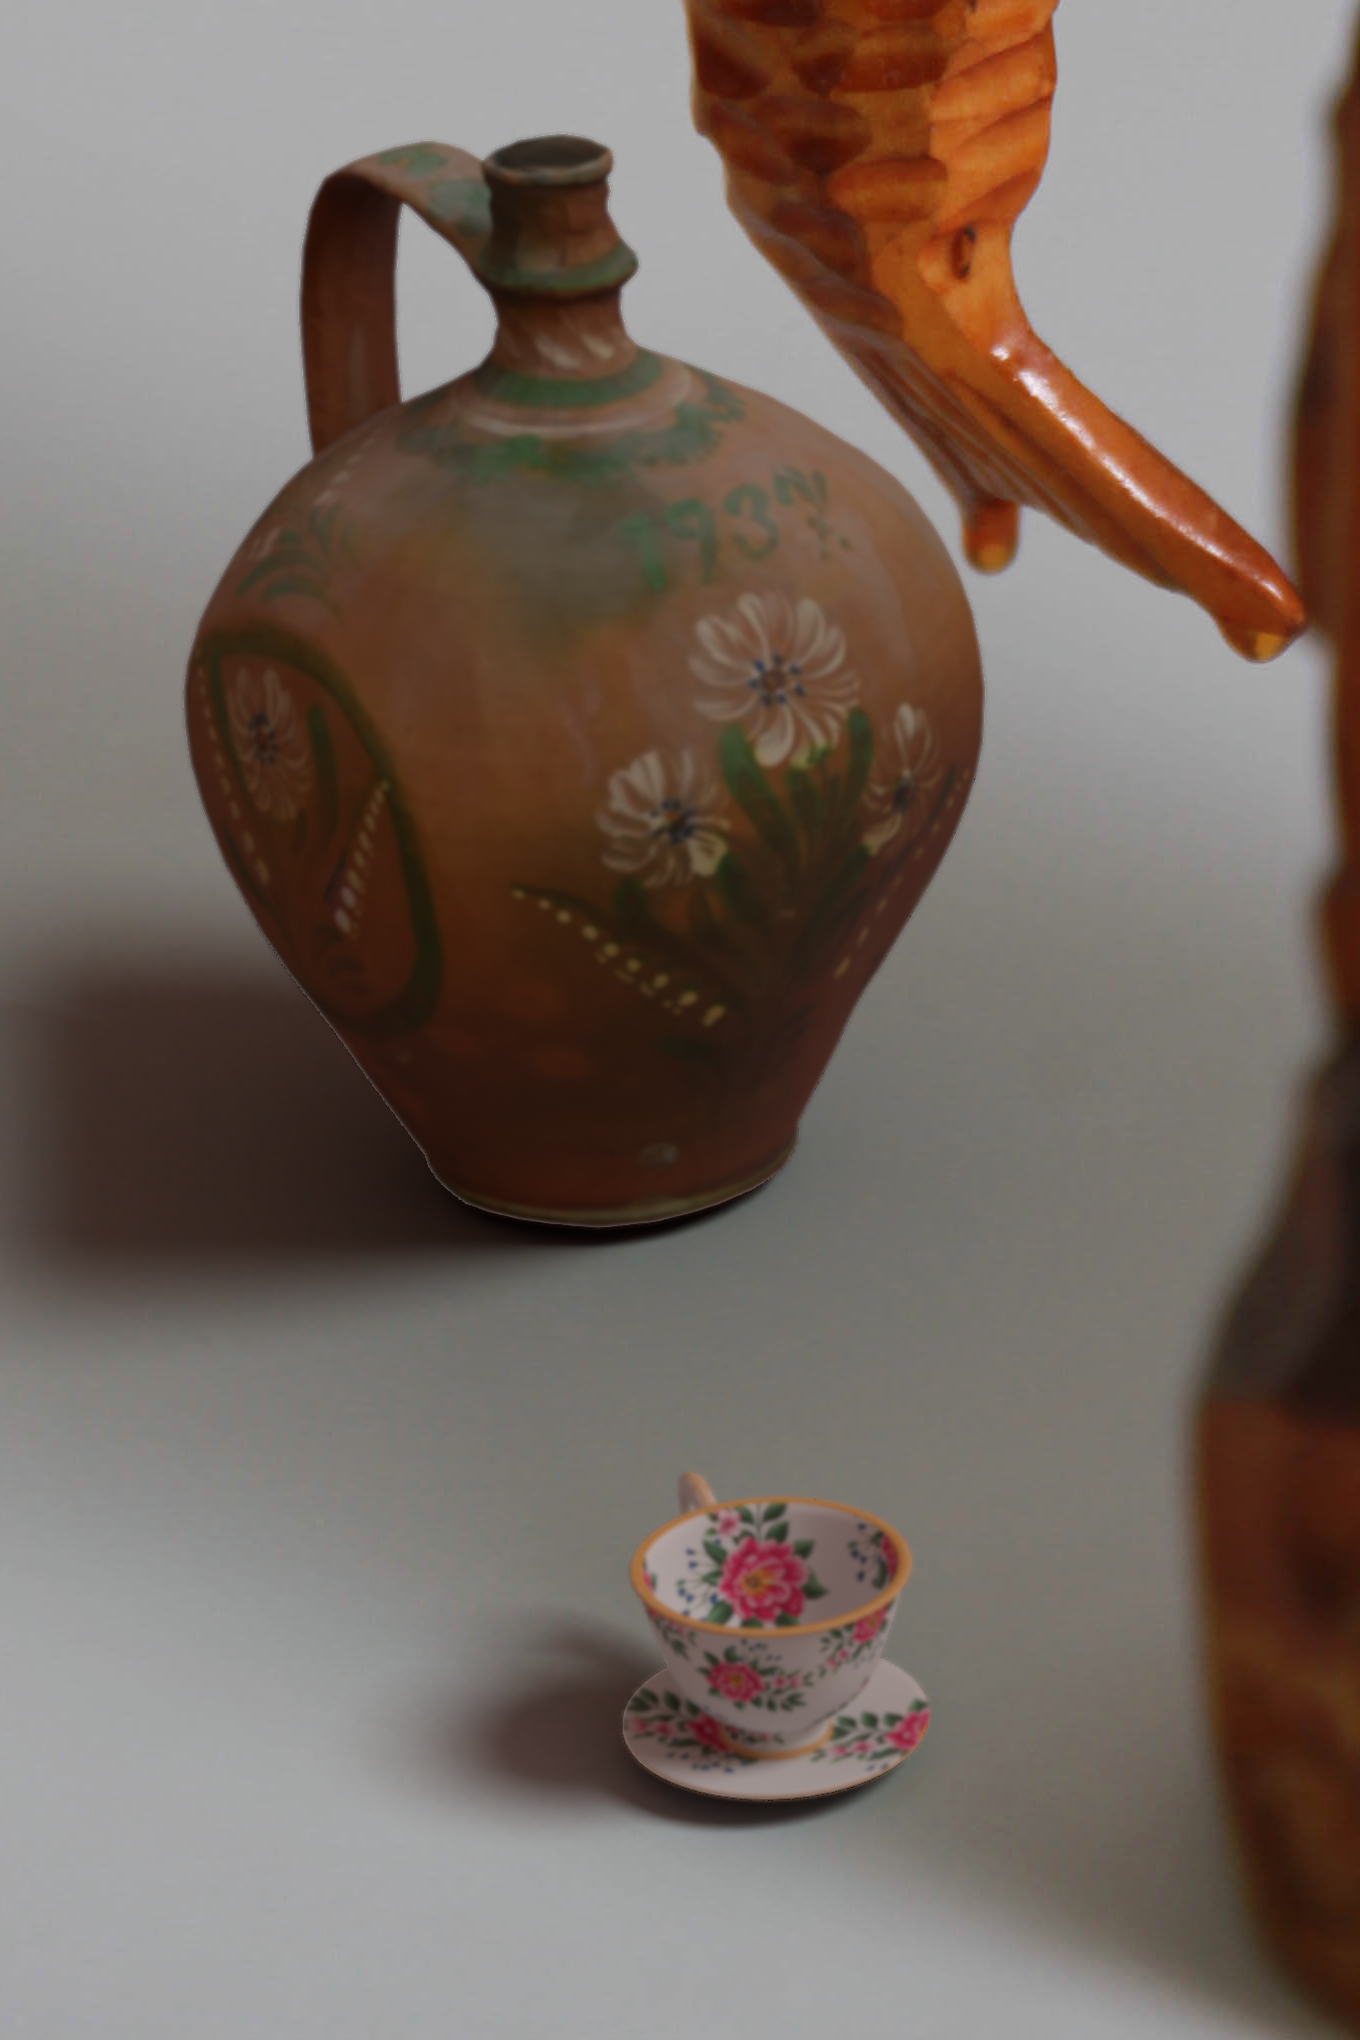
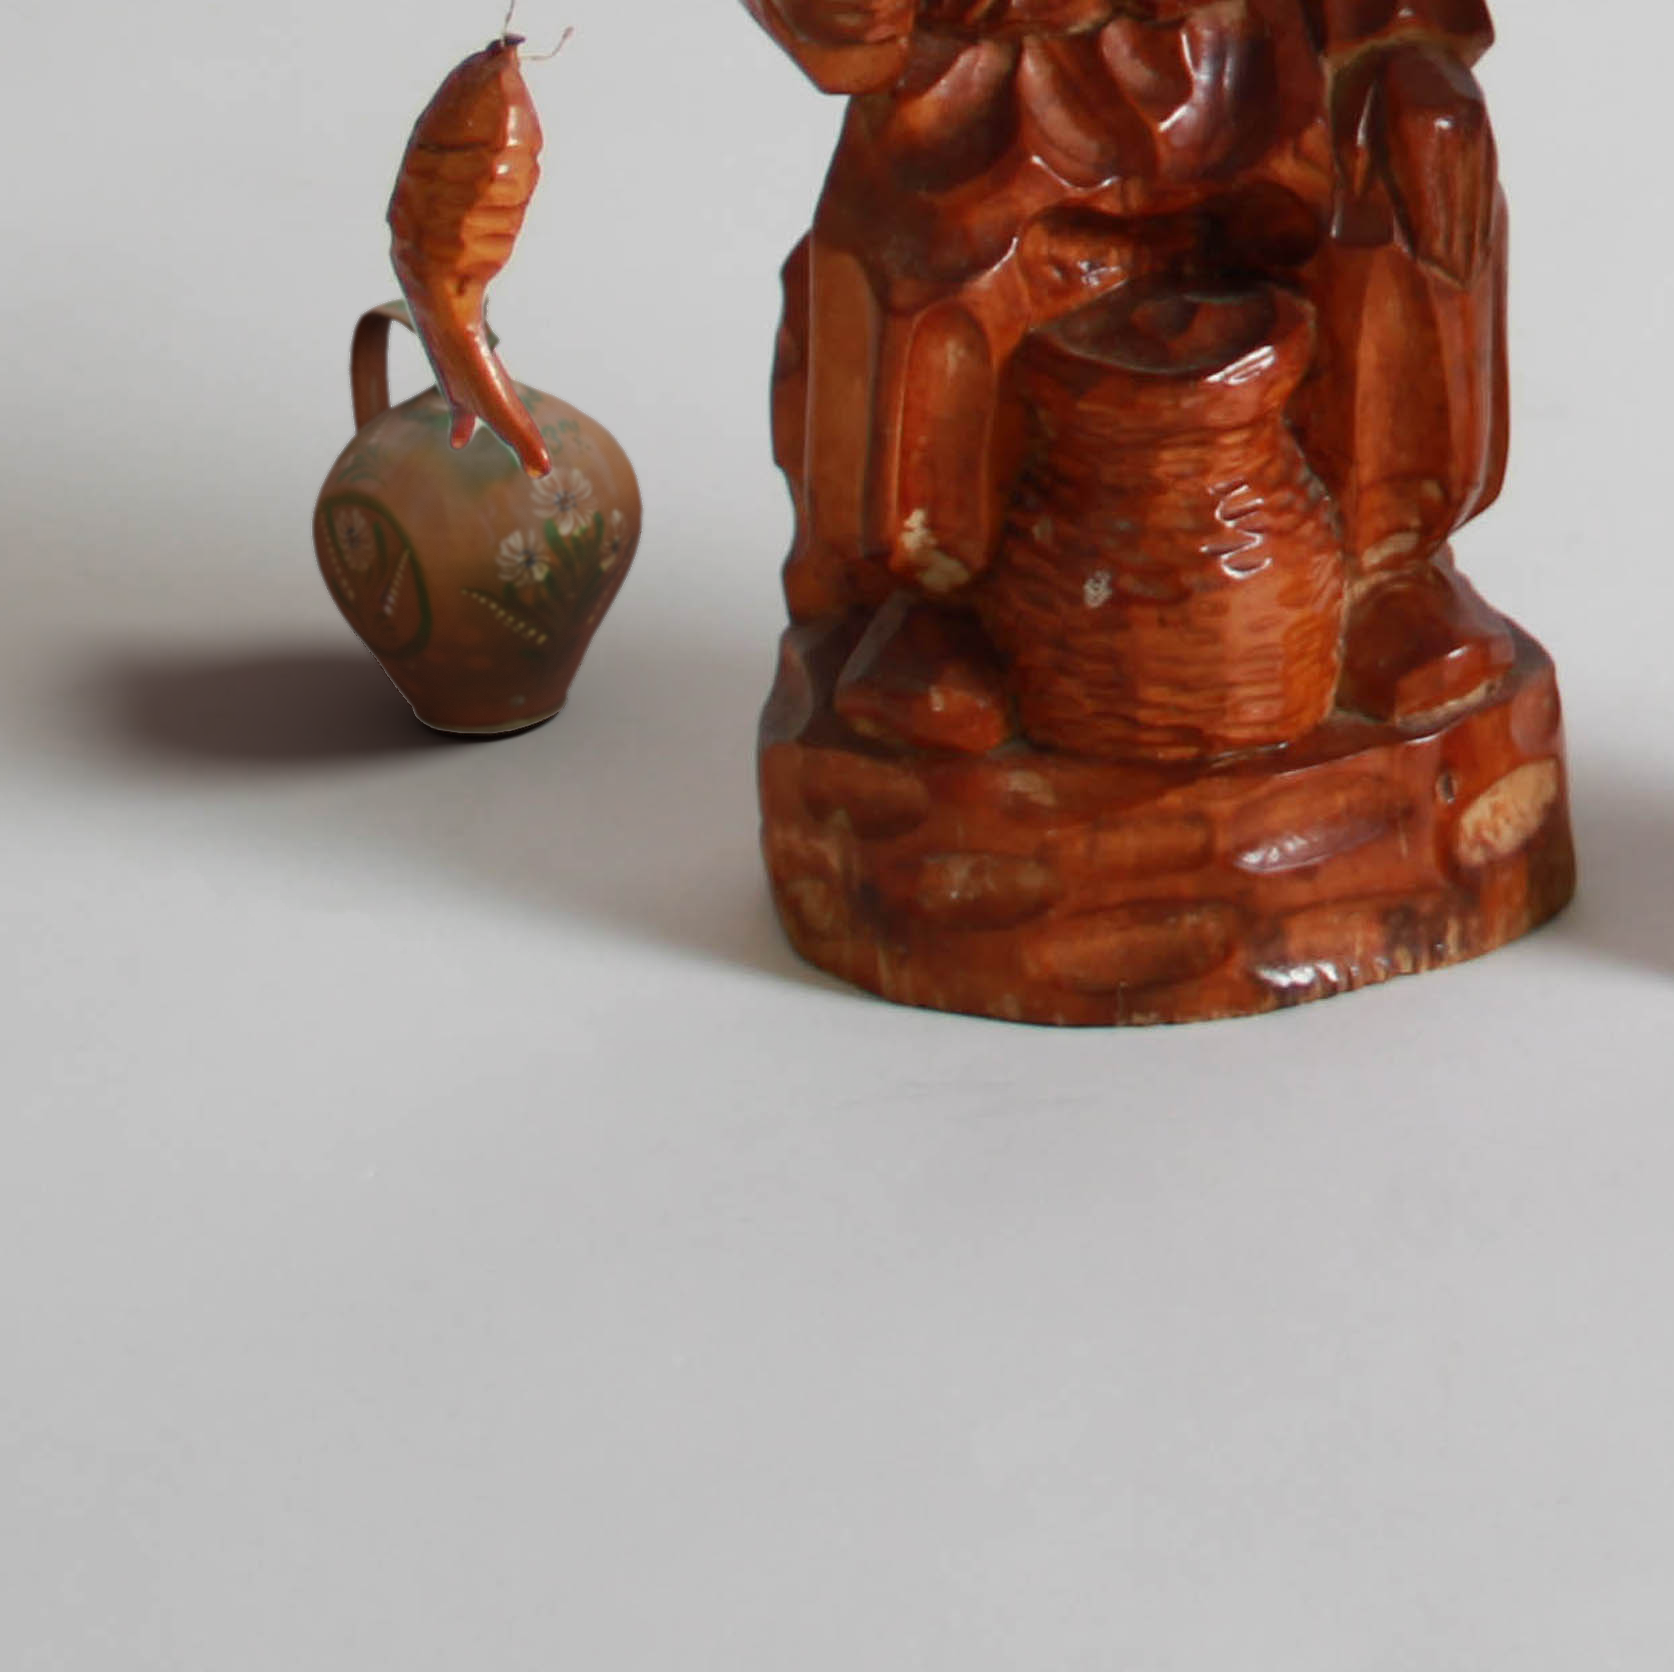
teacup: present [622,1472,930,1800] -> none [535,806,658,924]

